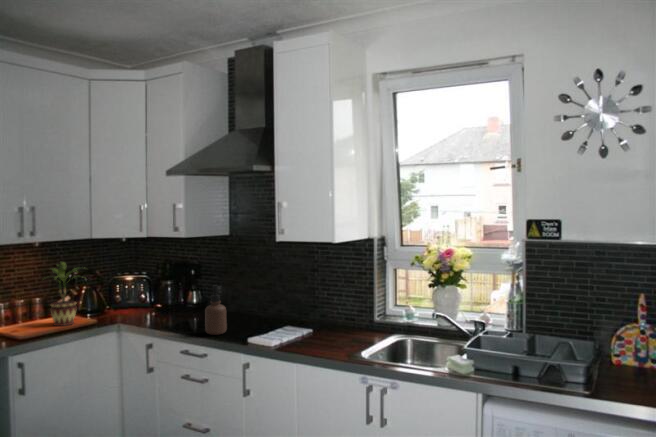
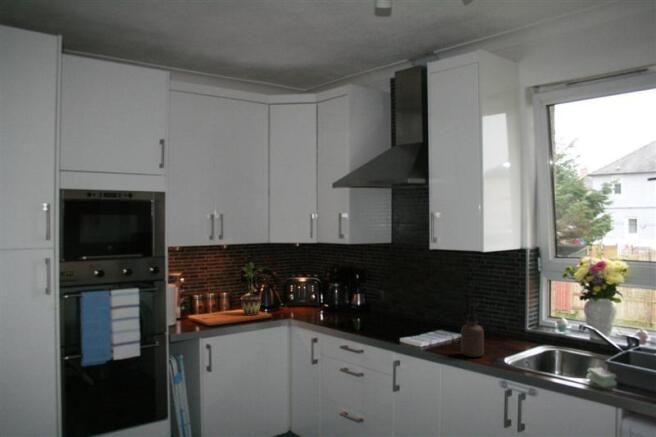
soap dispenser: present [205,285,227,335] -> present [461,304,484,357]

